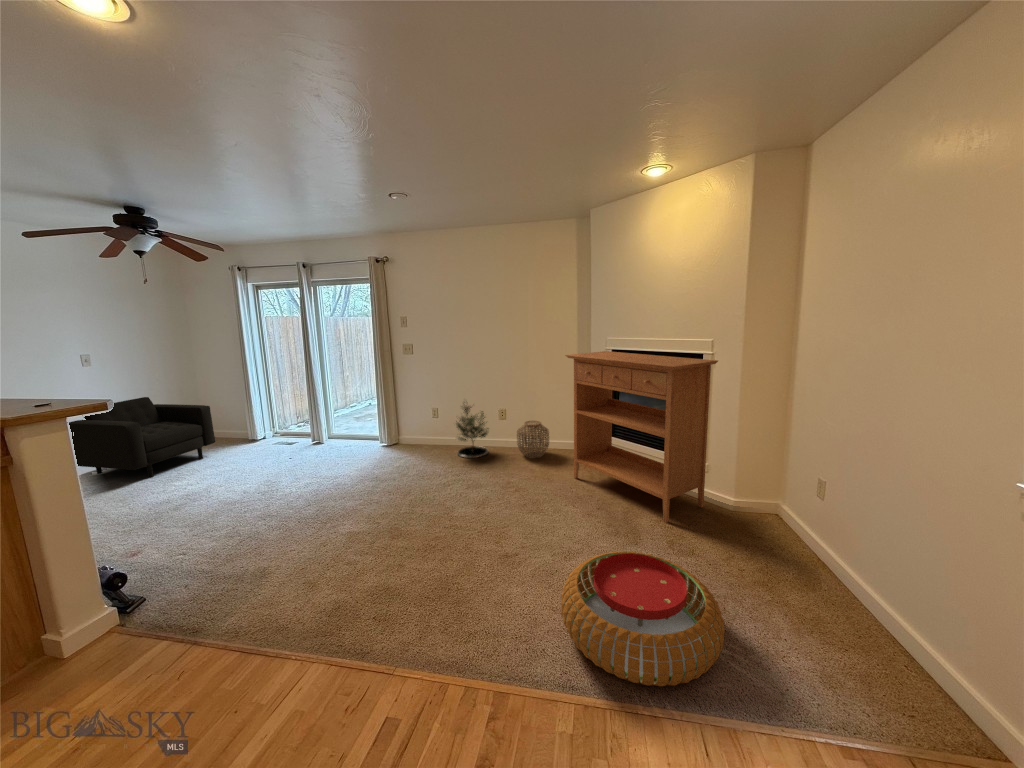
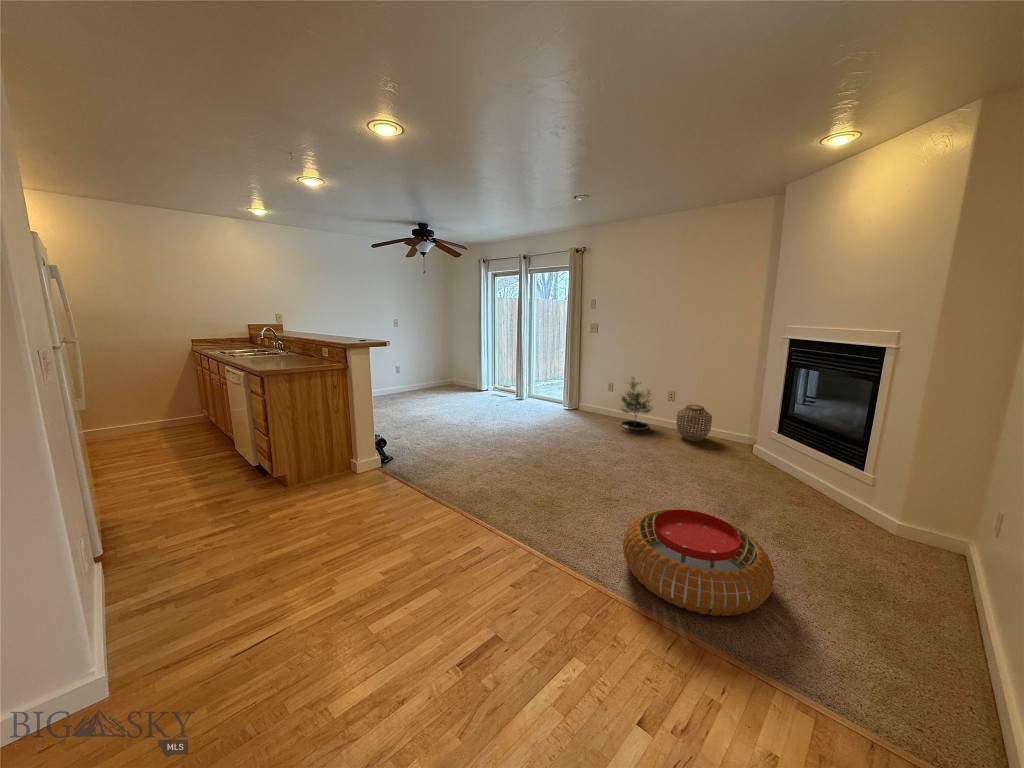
console table: present [565,351,718,523] -> none [721,340,900,521]
armchair: present [67,397,215,478] -> none [383,349,456,400]

